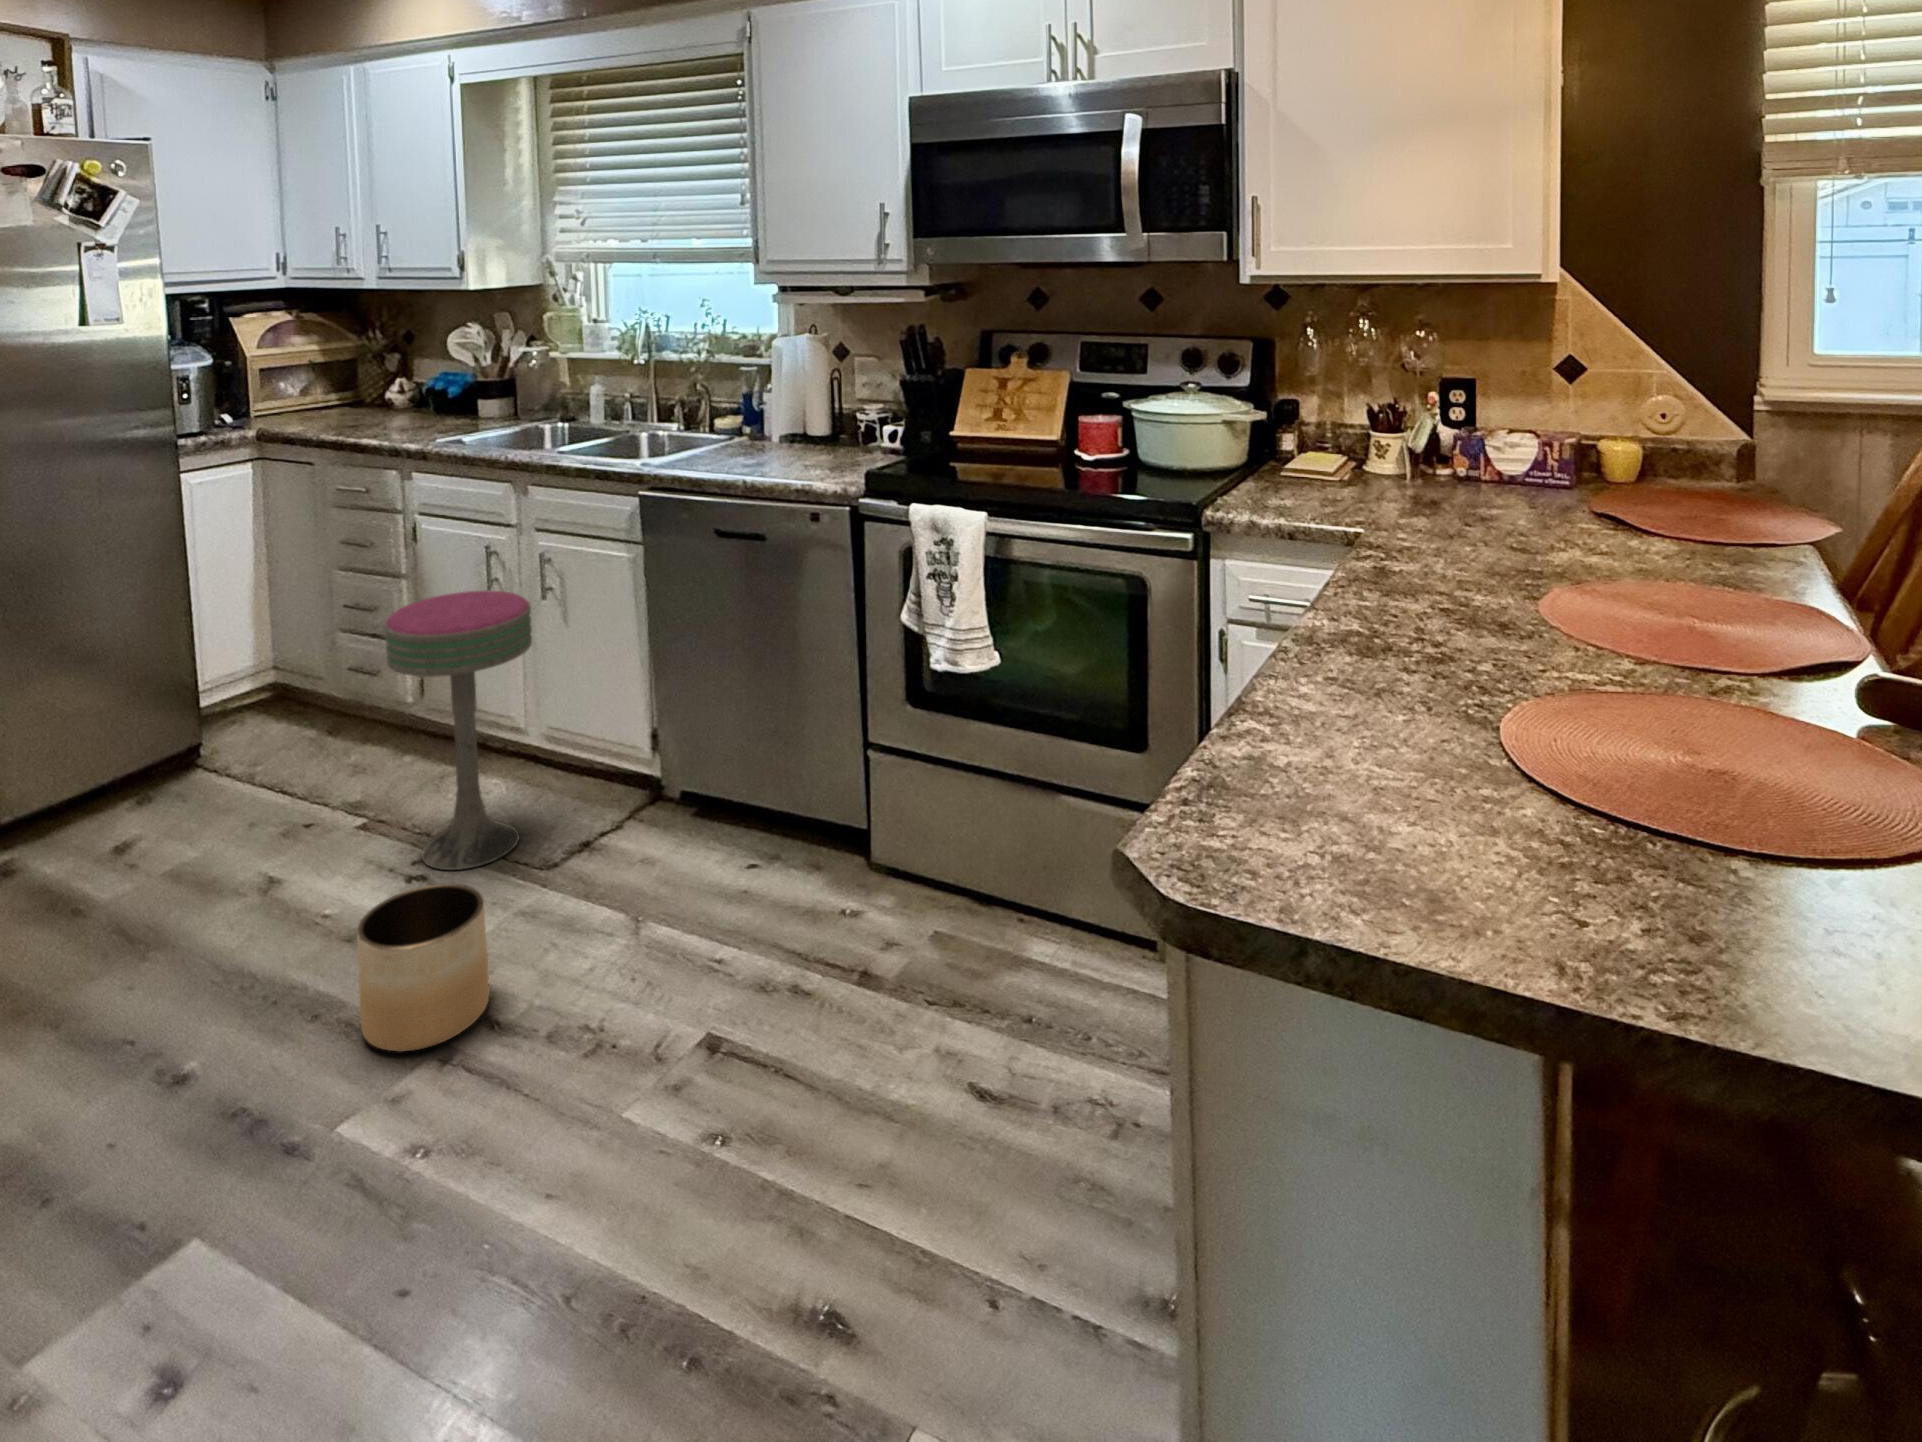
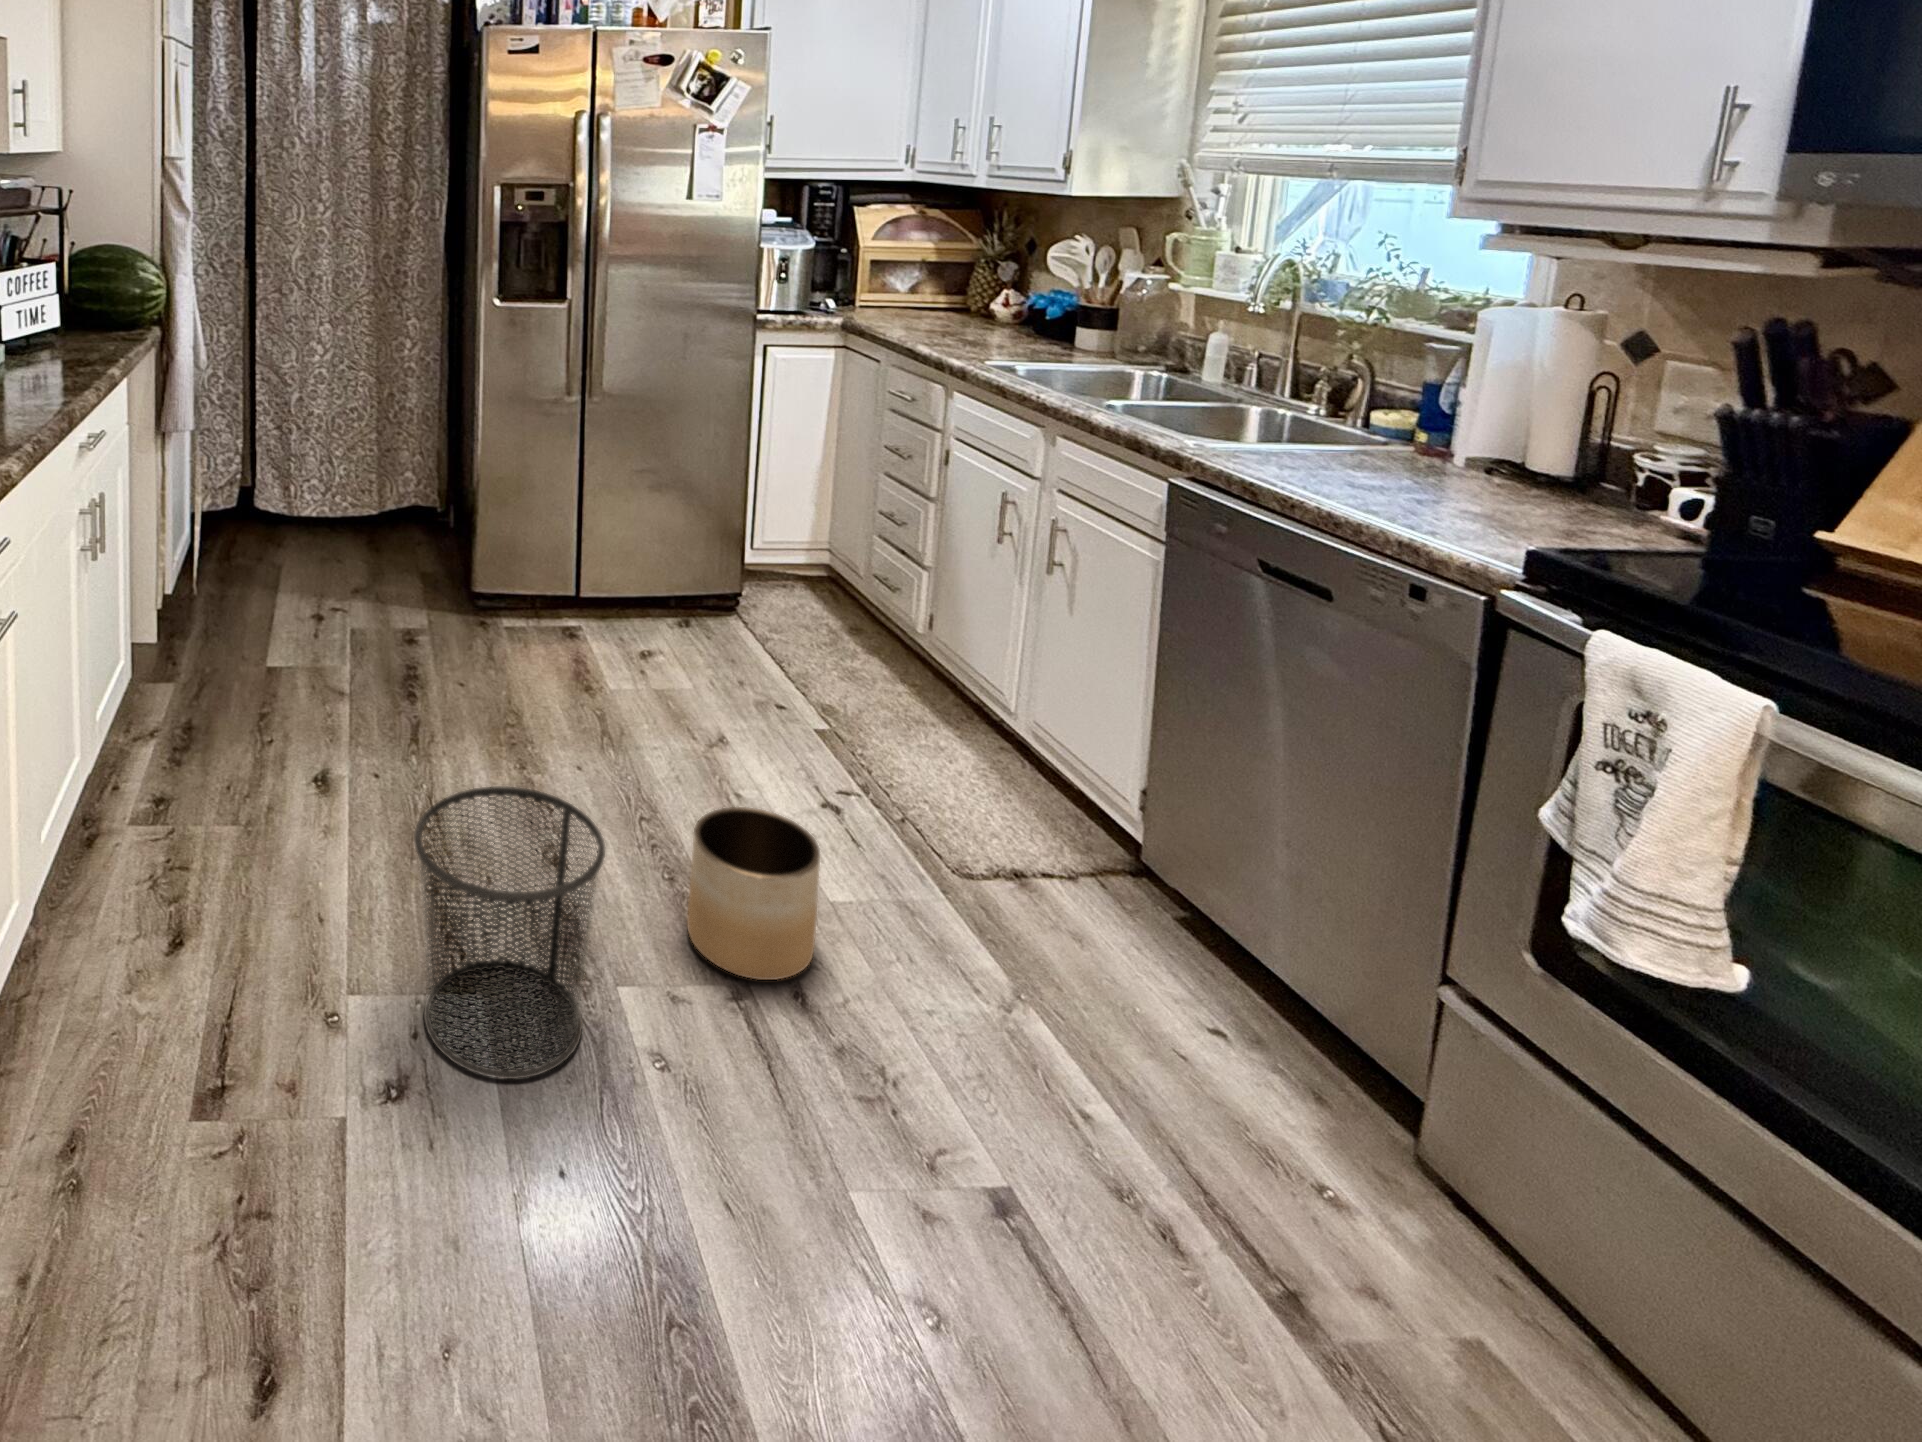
bar stool: present [385,591,532,870] -> none [838,526,1004,831]
waste bin: none [93,965,341,1316] -> present [414,786,605,1079]

